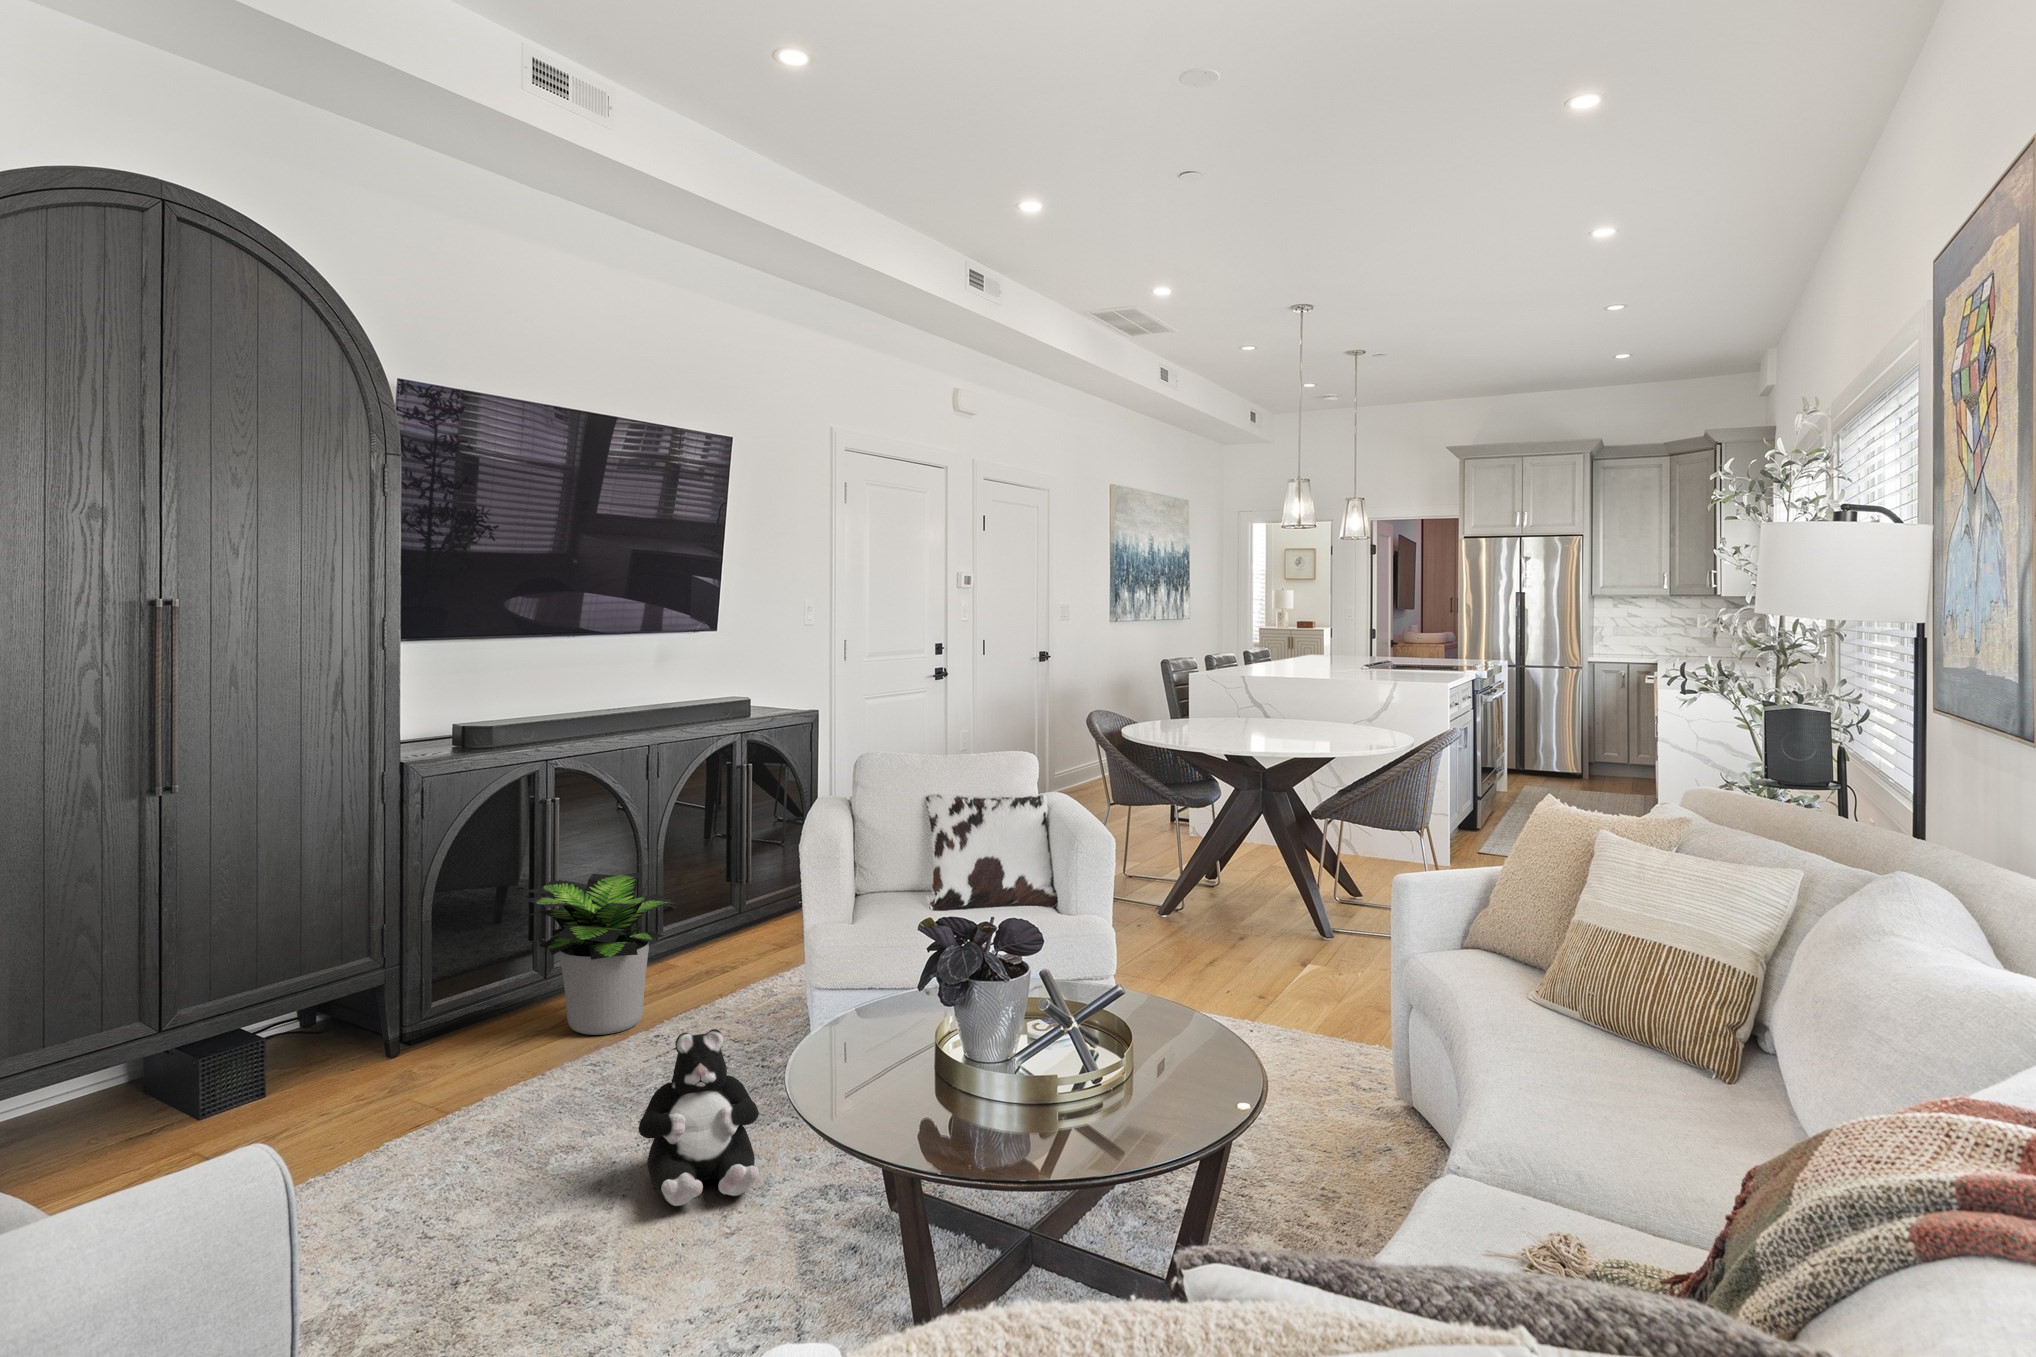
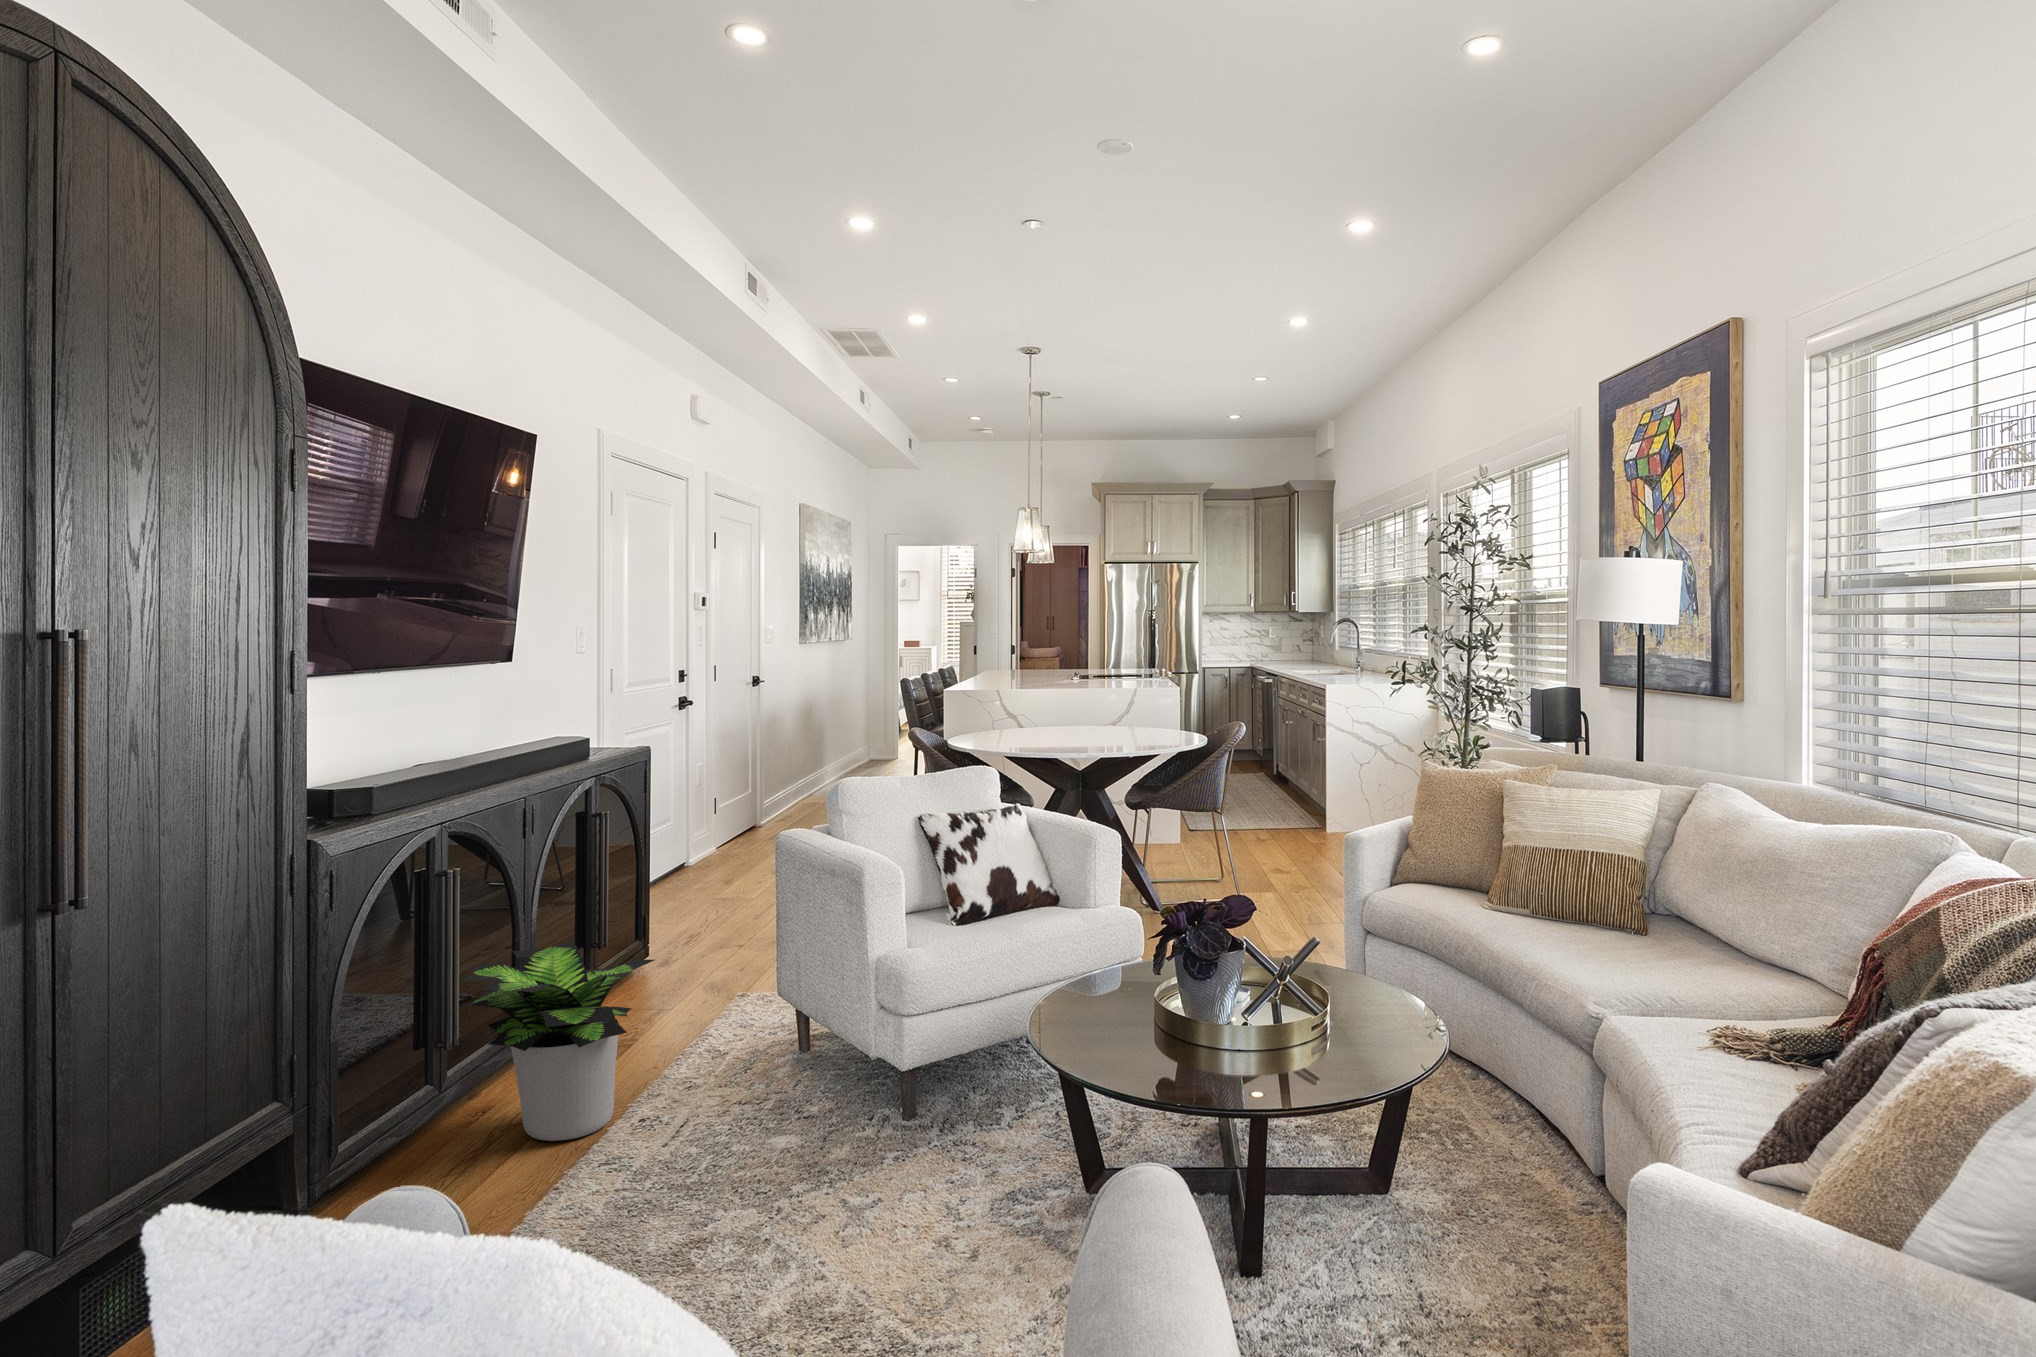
plush toy: present [639,1029,759,1206] -> none [851,1075,1003,1272]

